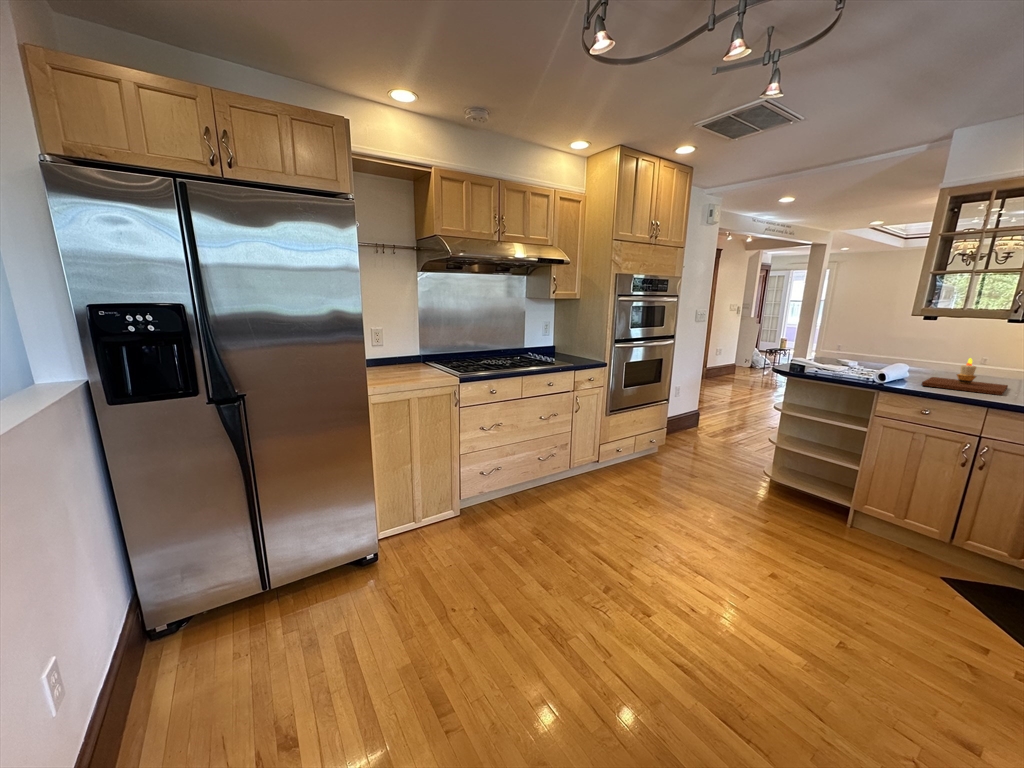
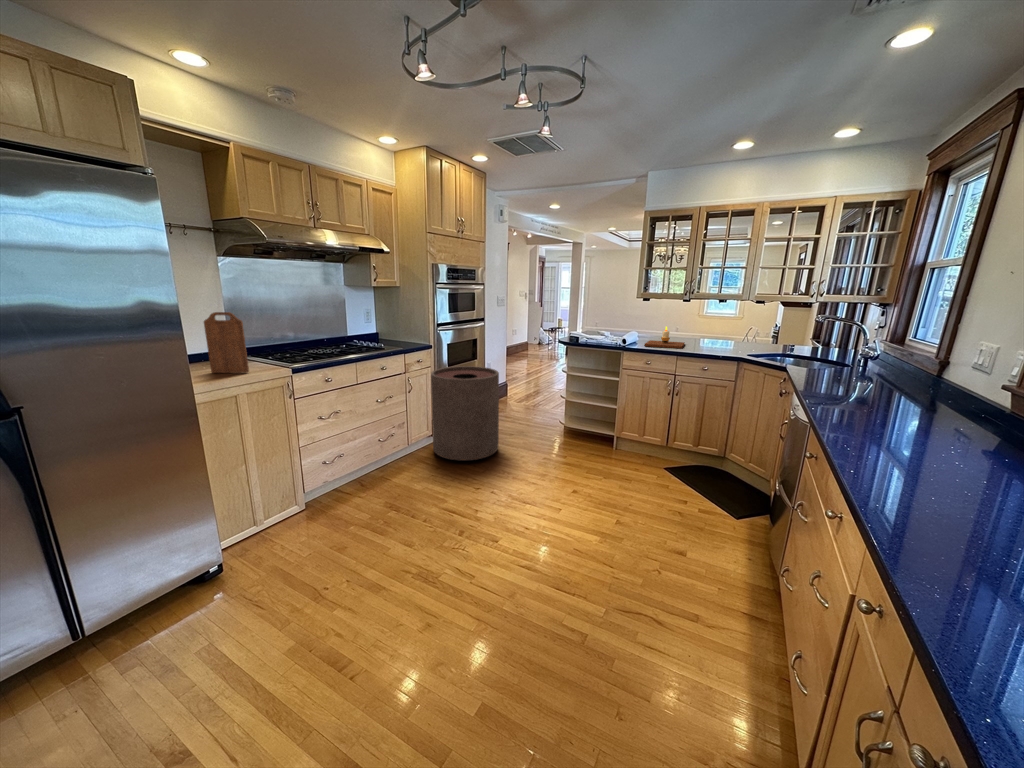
cutting board: none [394,322,423,378] -> present [204,312,249,373]
trash can: none [597,388,683,498] -> present [431,366,499,461]

